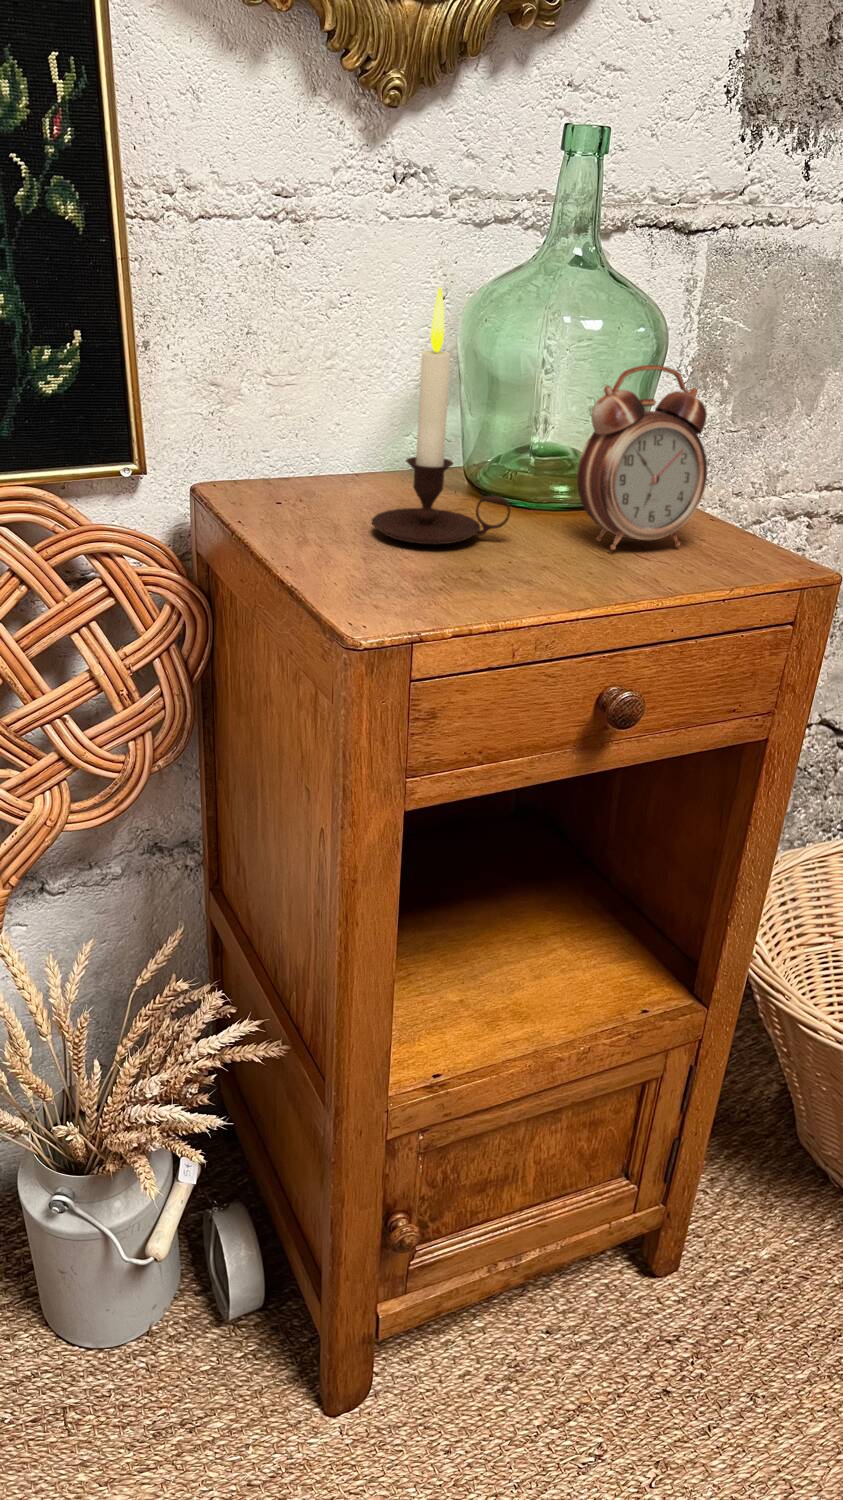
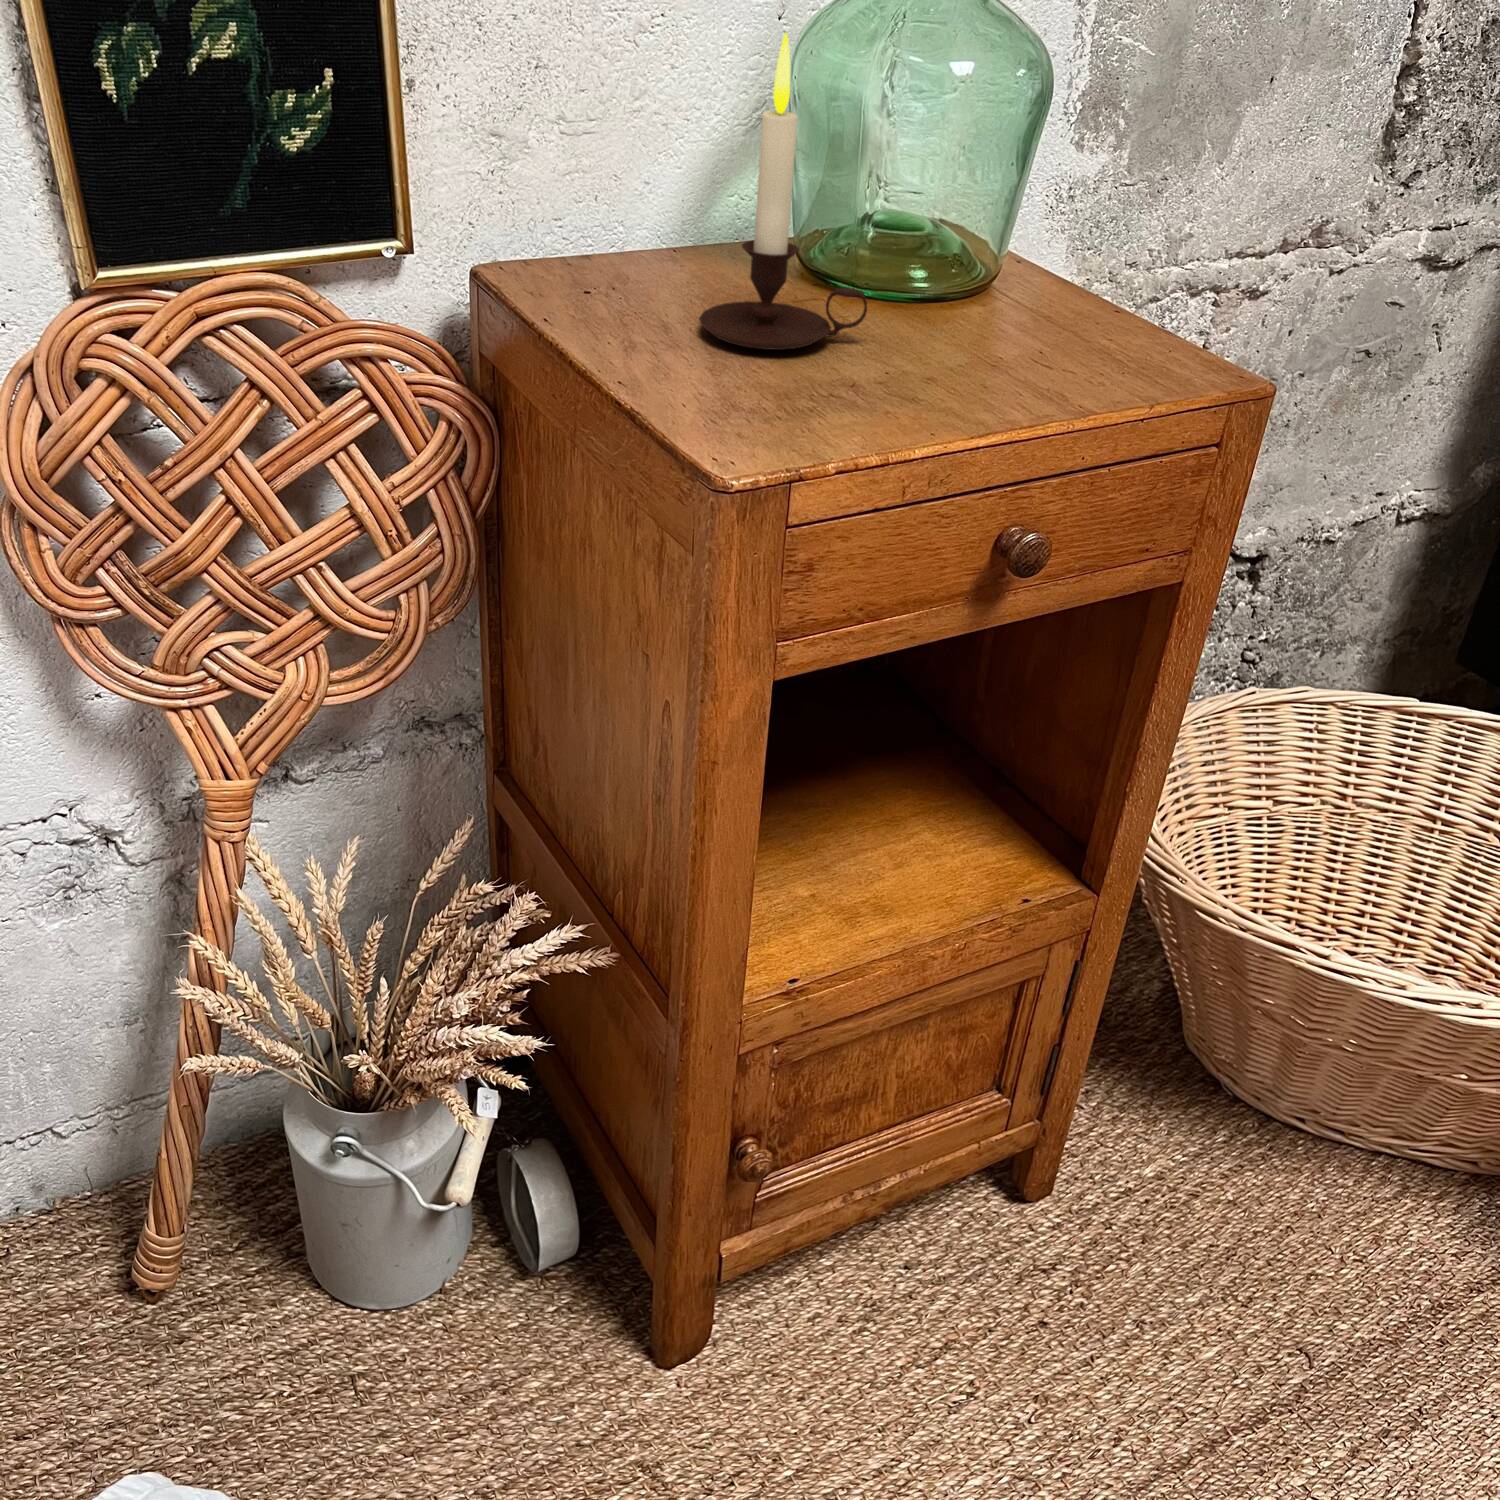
alarm clock: present [577,365,707,550] -> none [946,126,1100,353]

